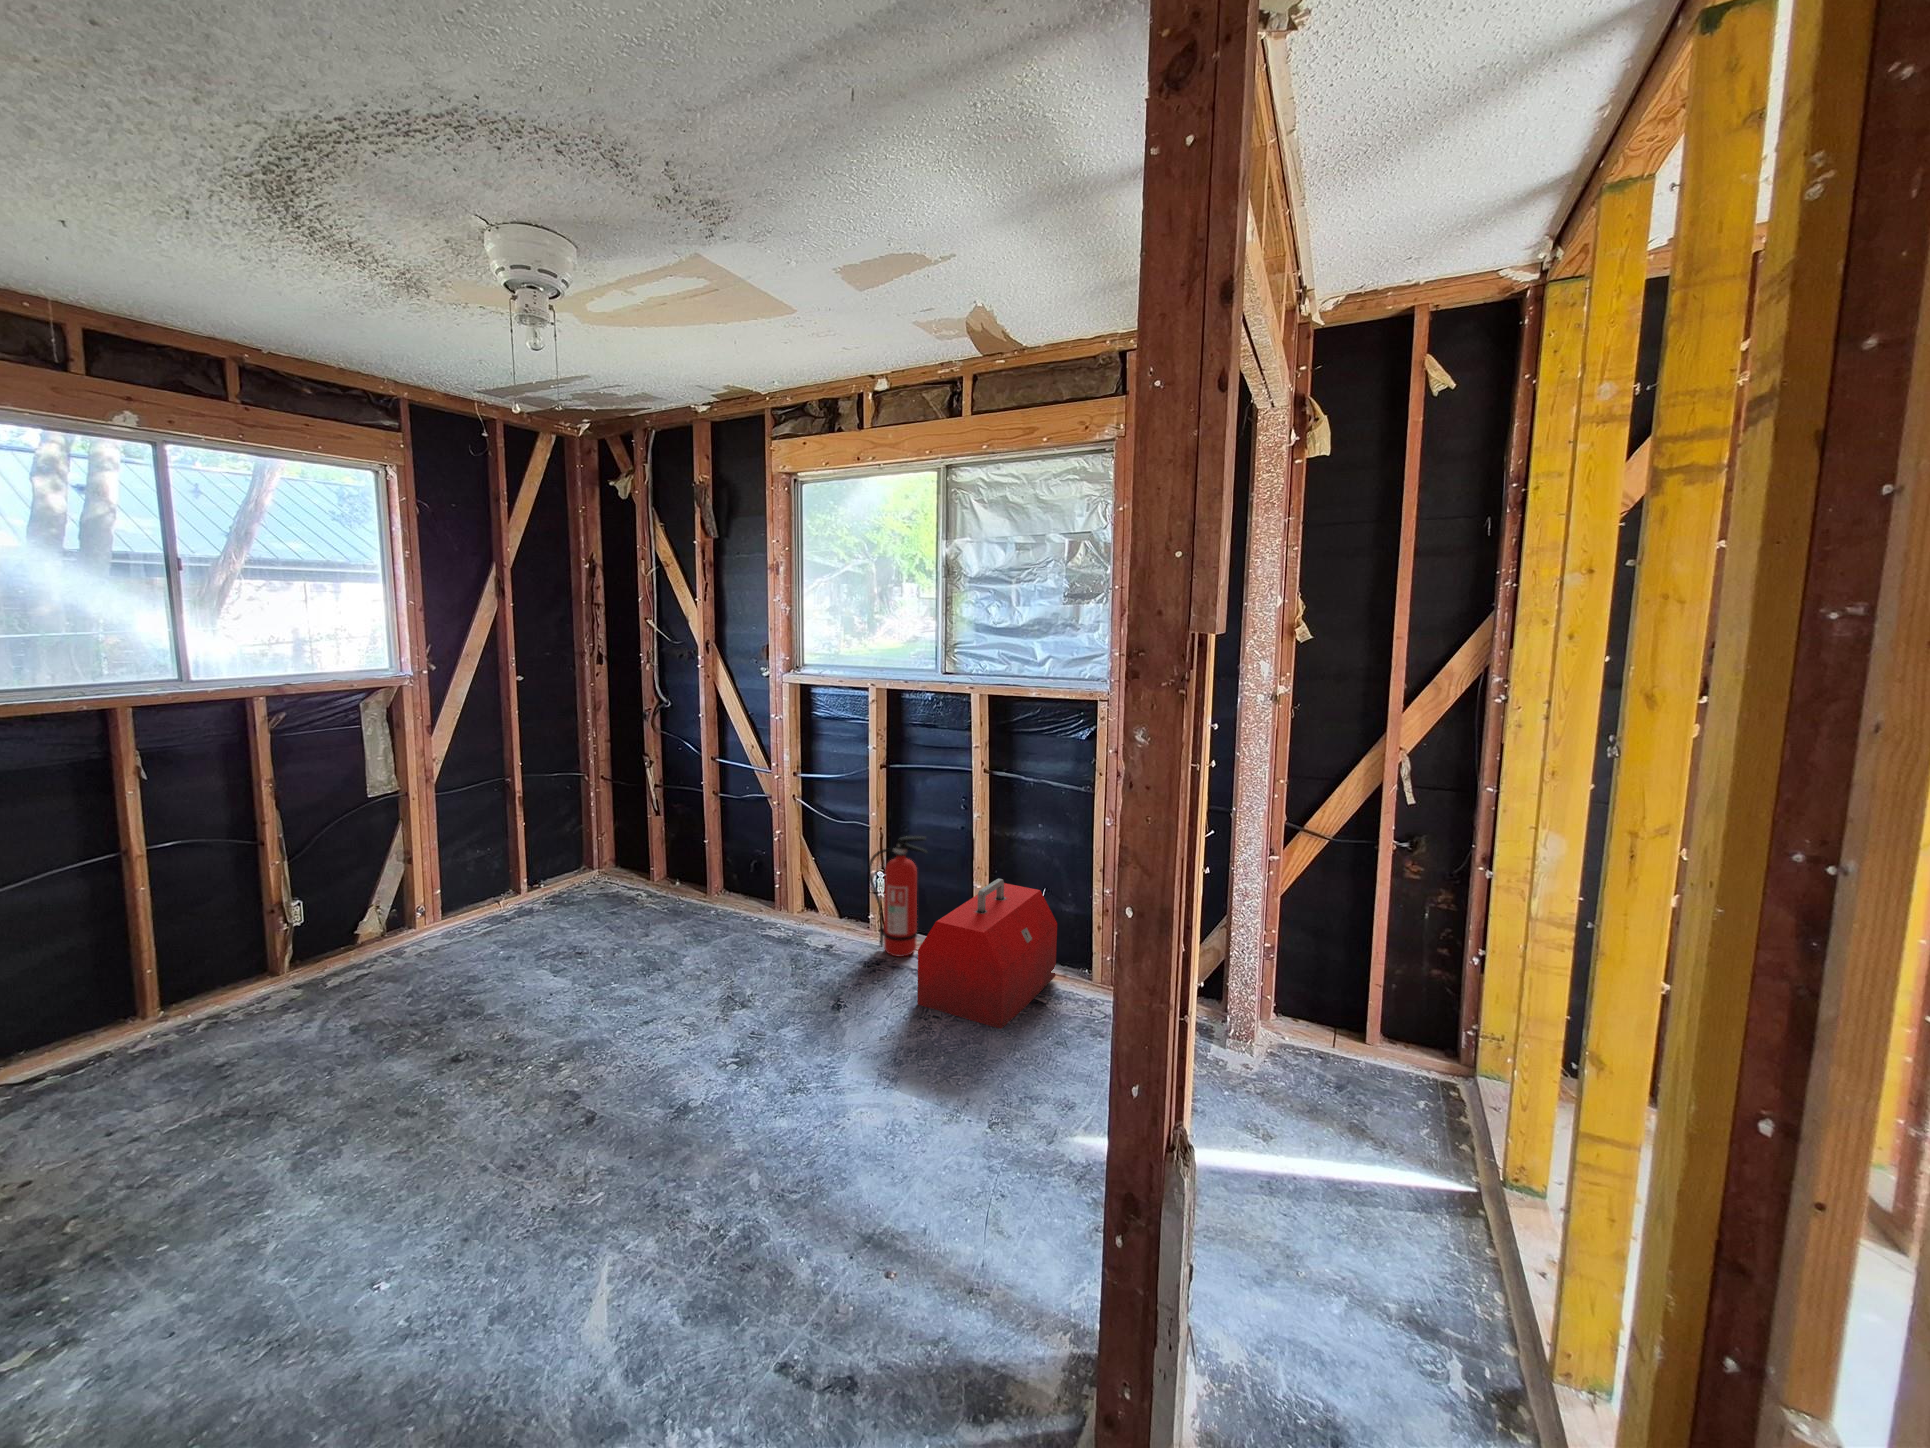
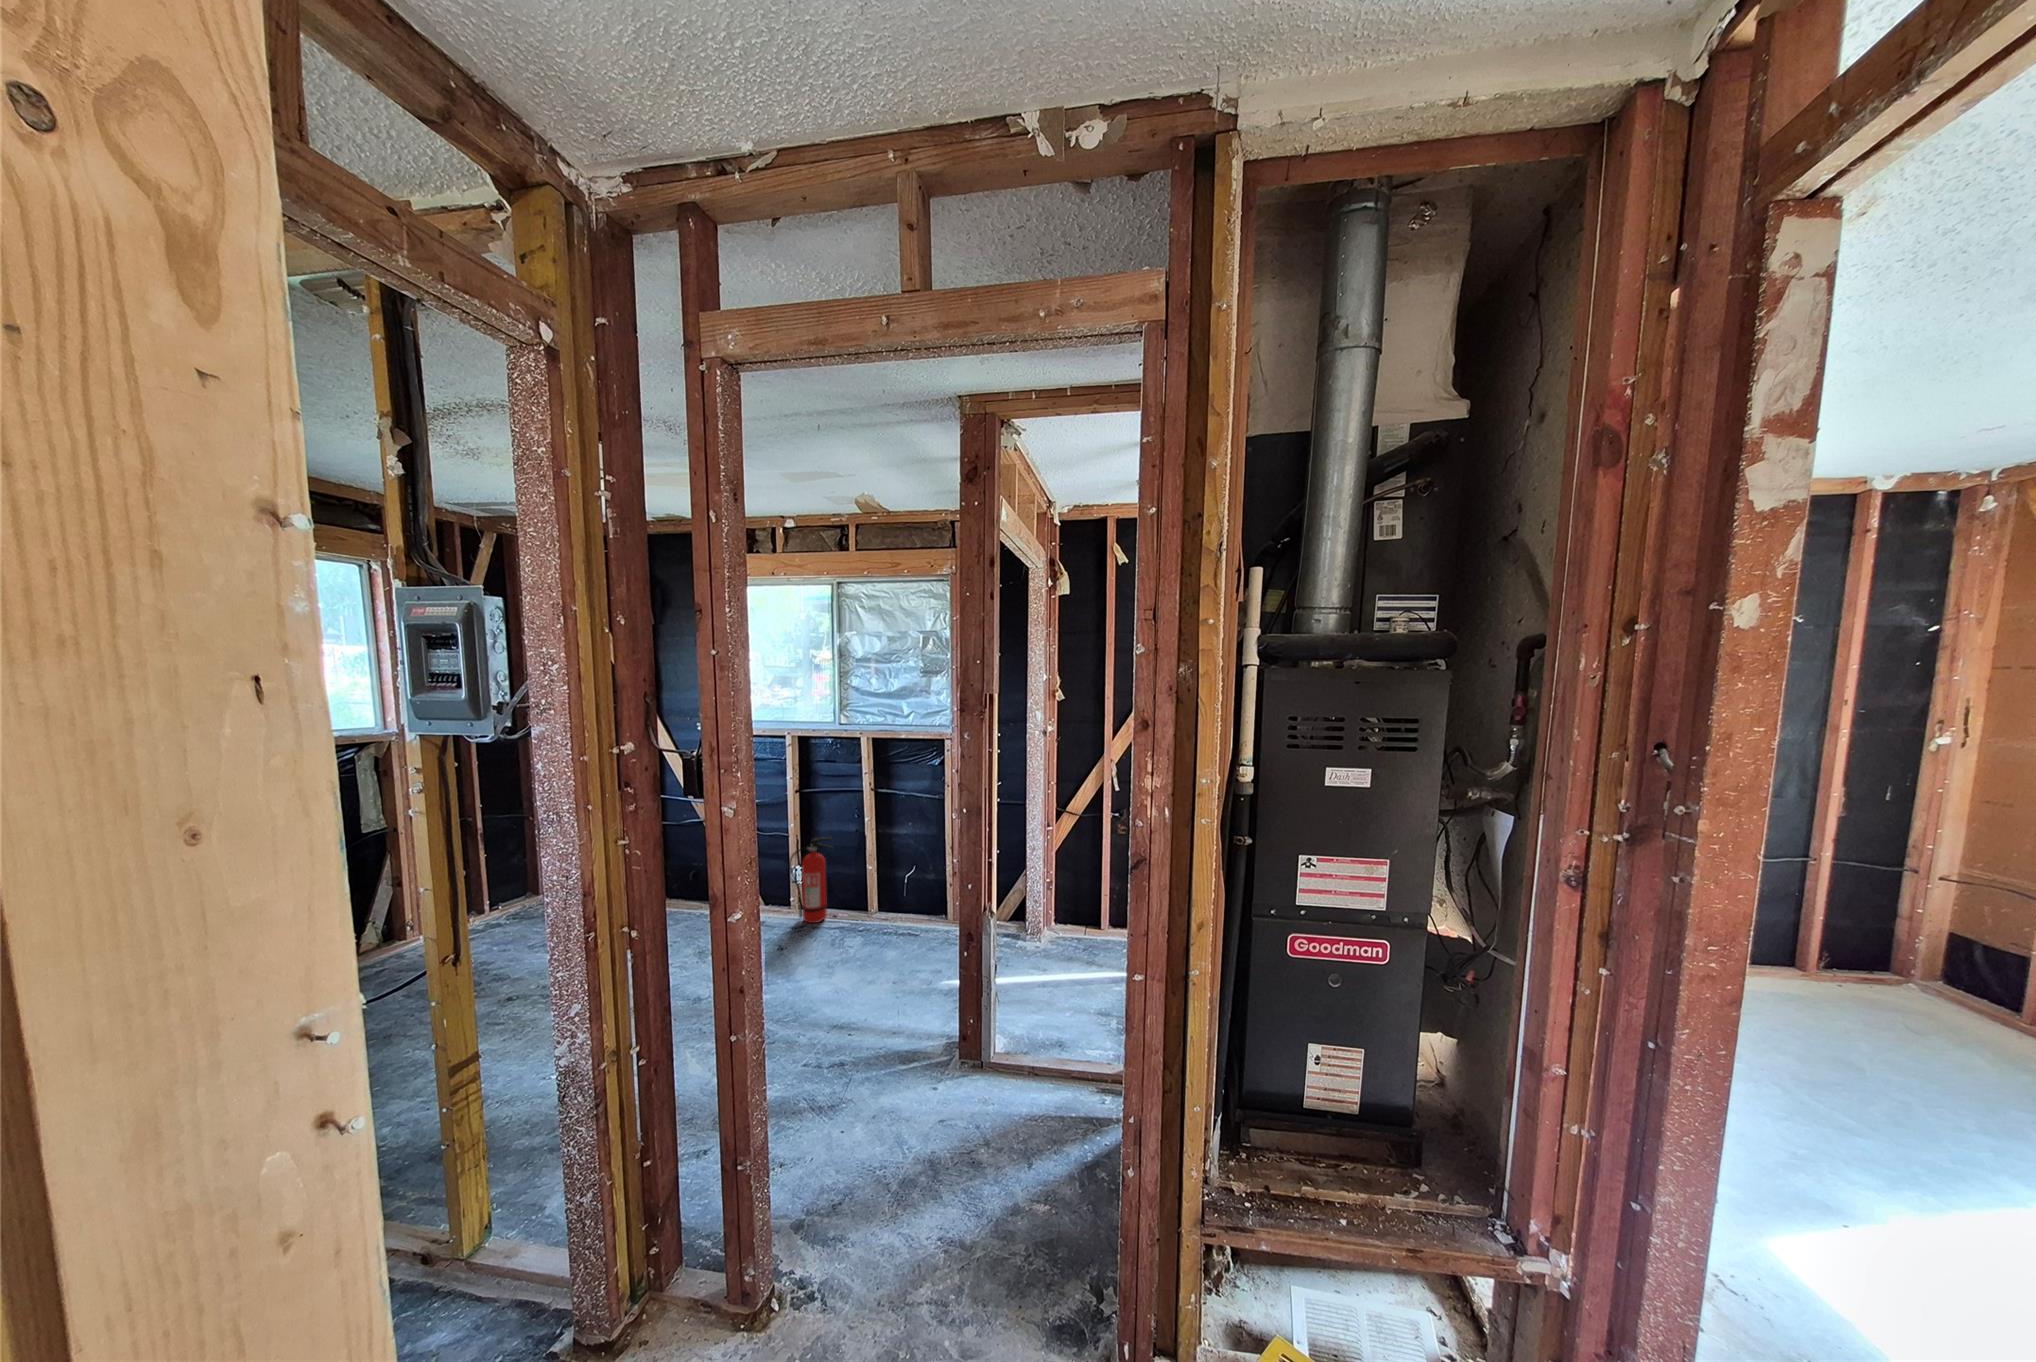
toolbox: present [917,878,1057,1029] -> none [831,860,924,960]

